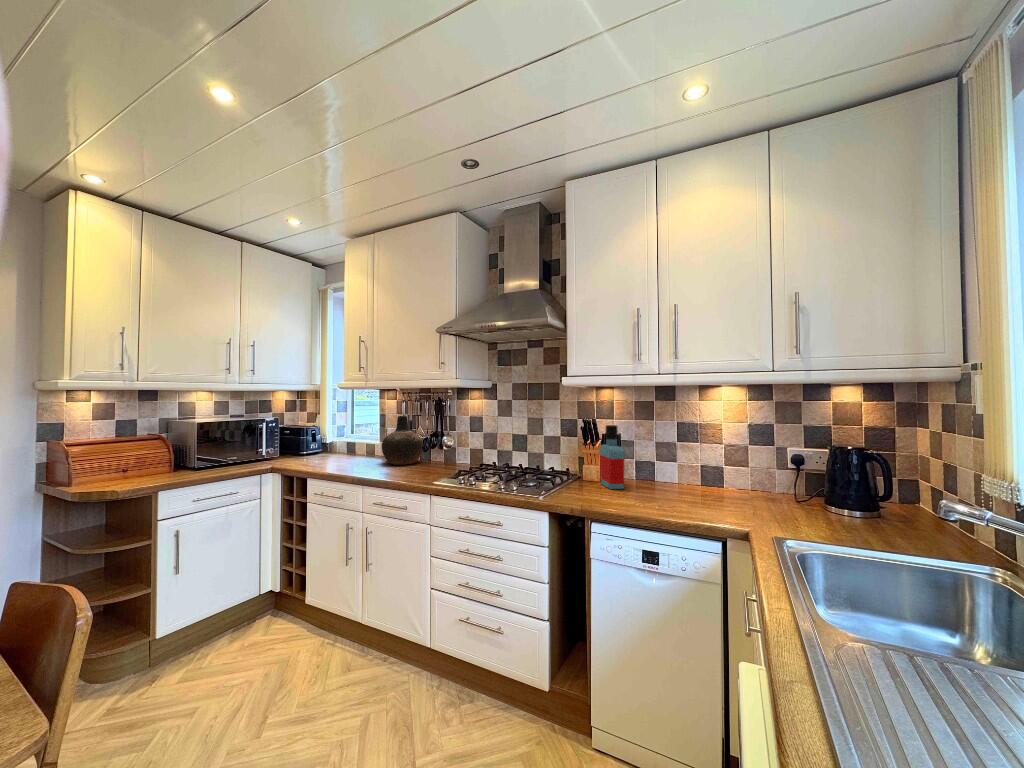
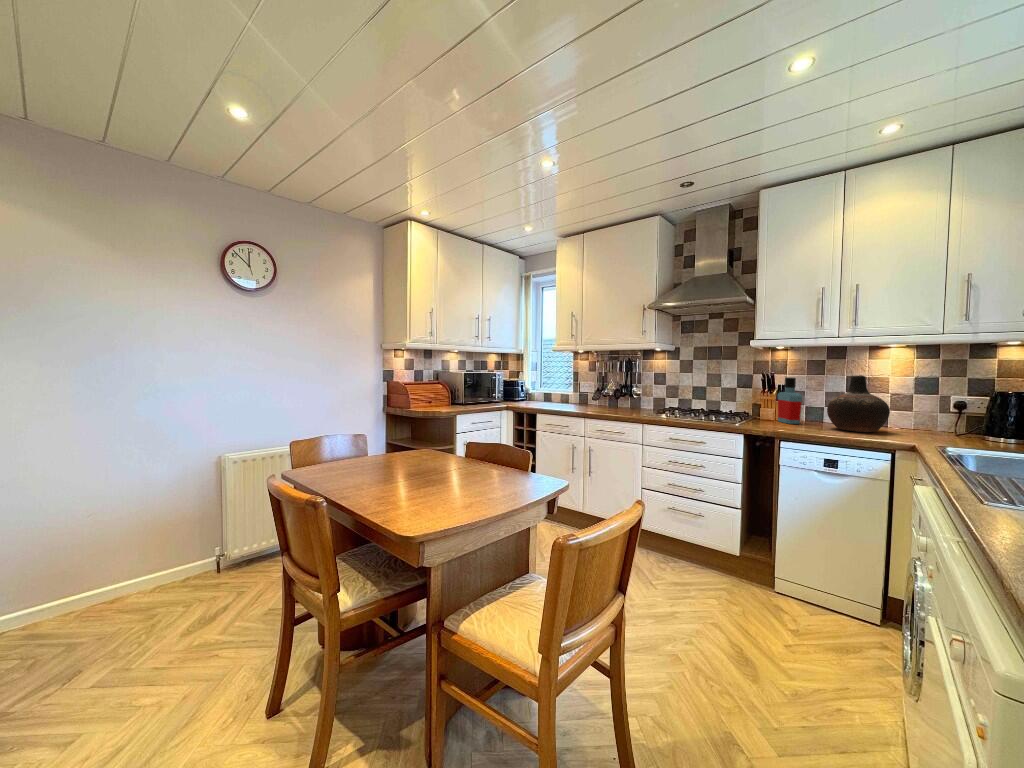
vase: present [382,416,423,465] -> present [827,376,890,432]

